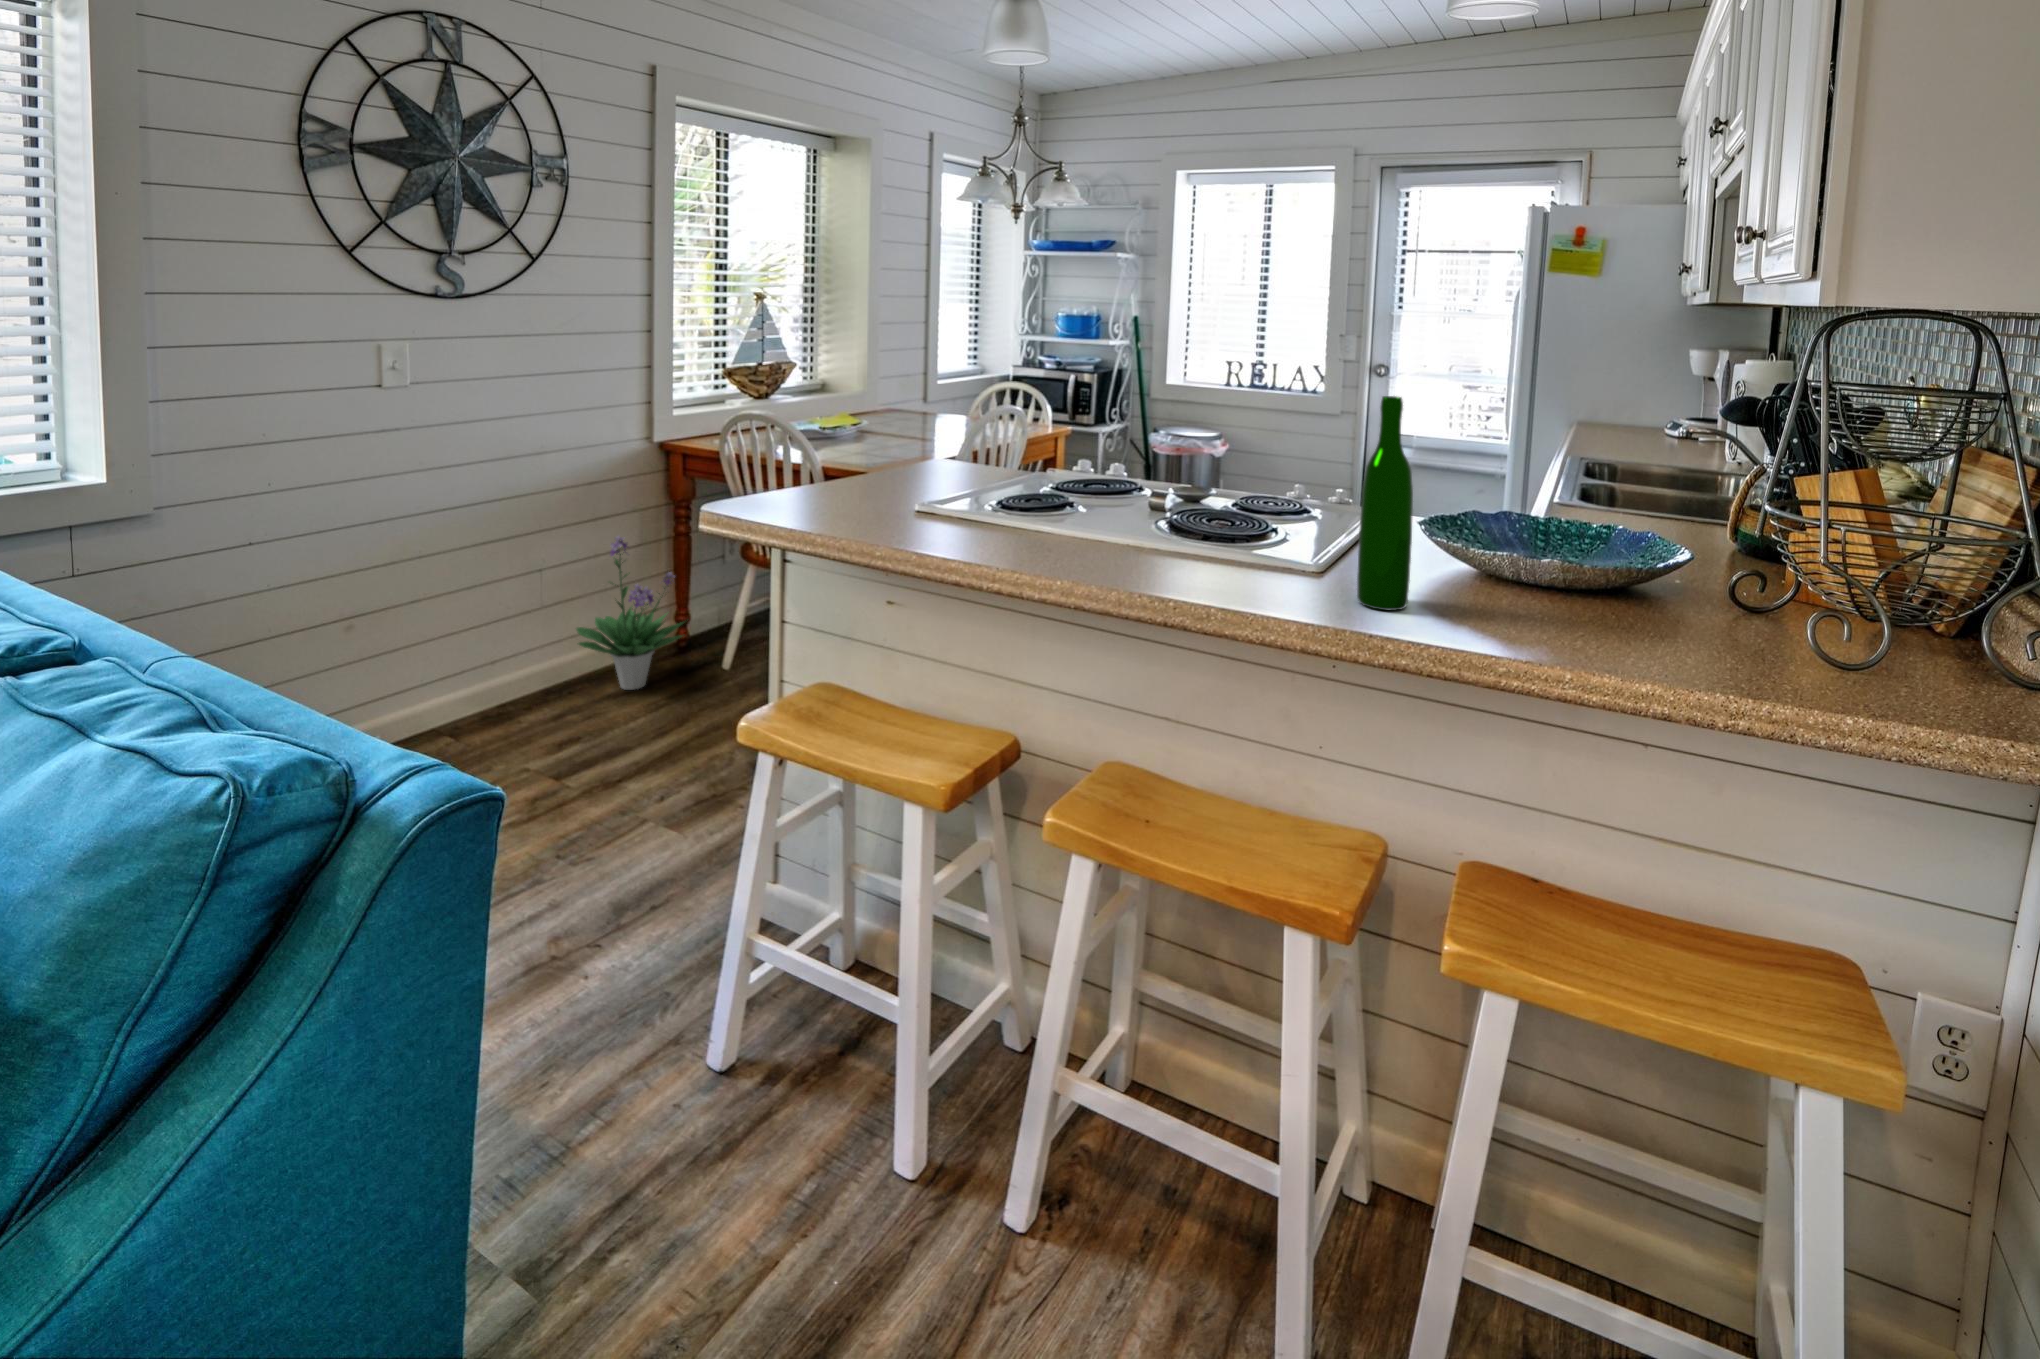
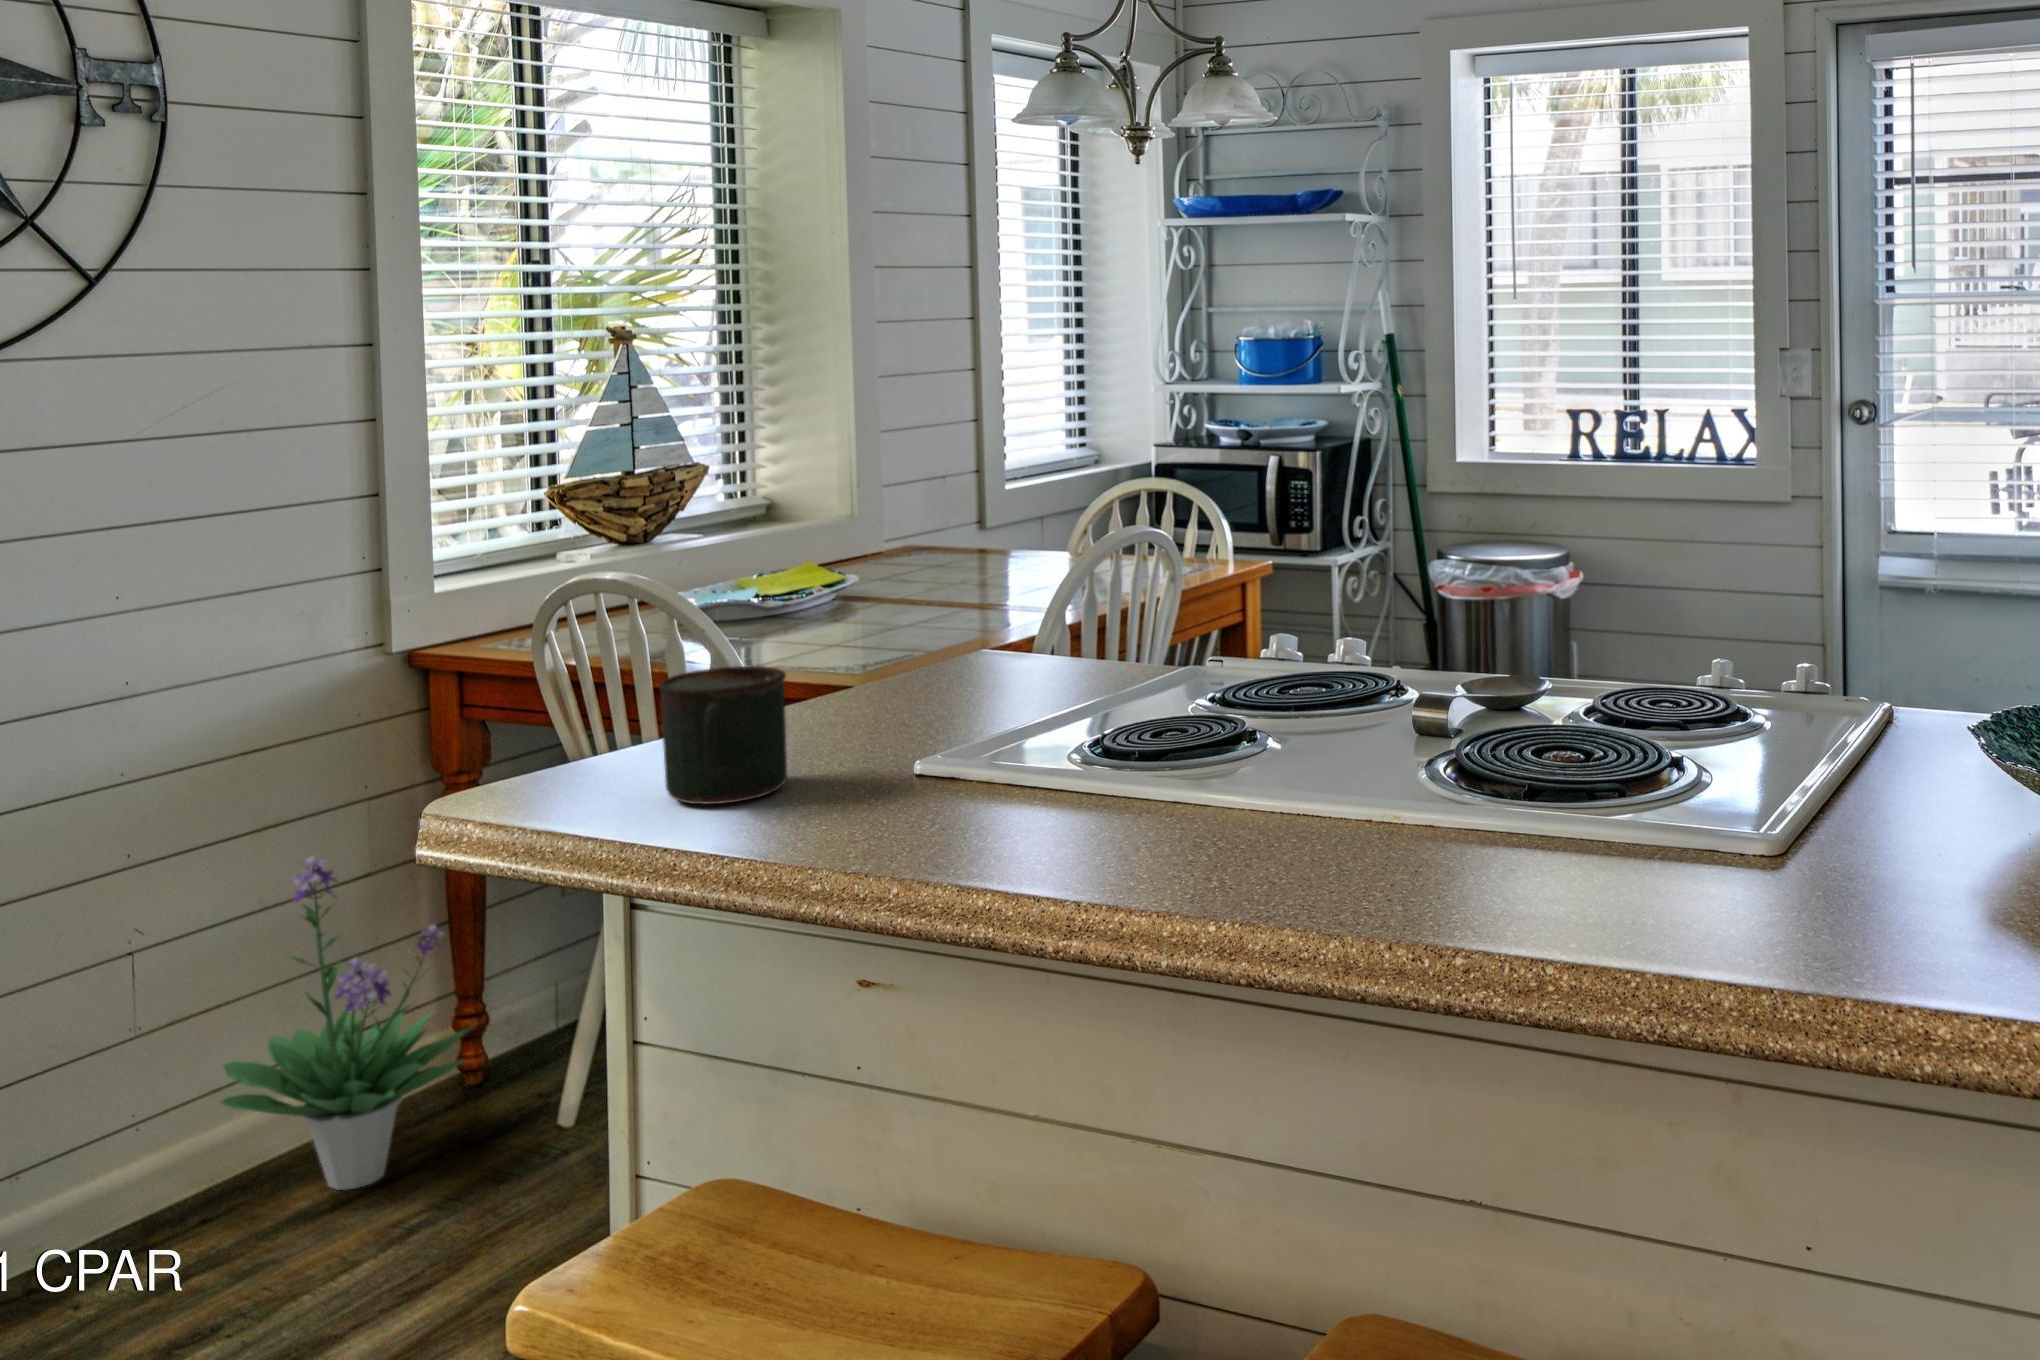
wine bottle: present [1357,396,1413,611] -> none [1892,451,2016,963]
mug: none [820,456,874,515] -> present [659,666,787,804]

